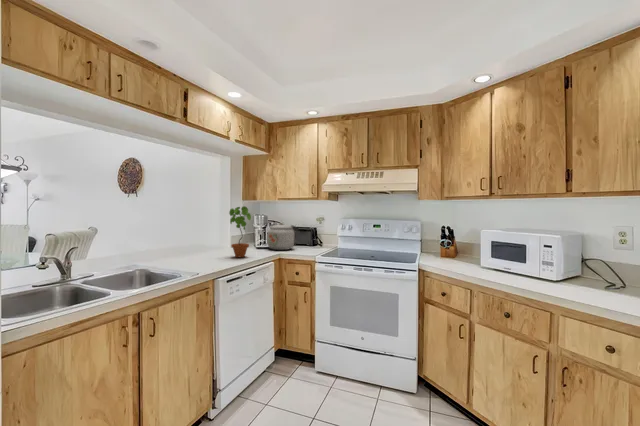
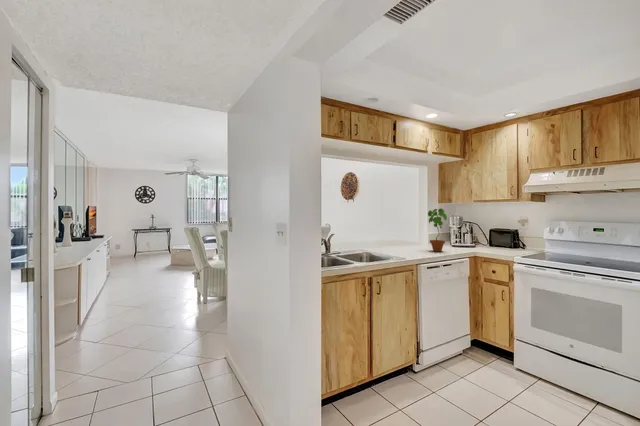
kettle: present [267,223,299,250] -> none [460,224,496,249]

